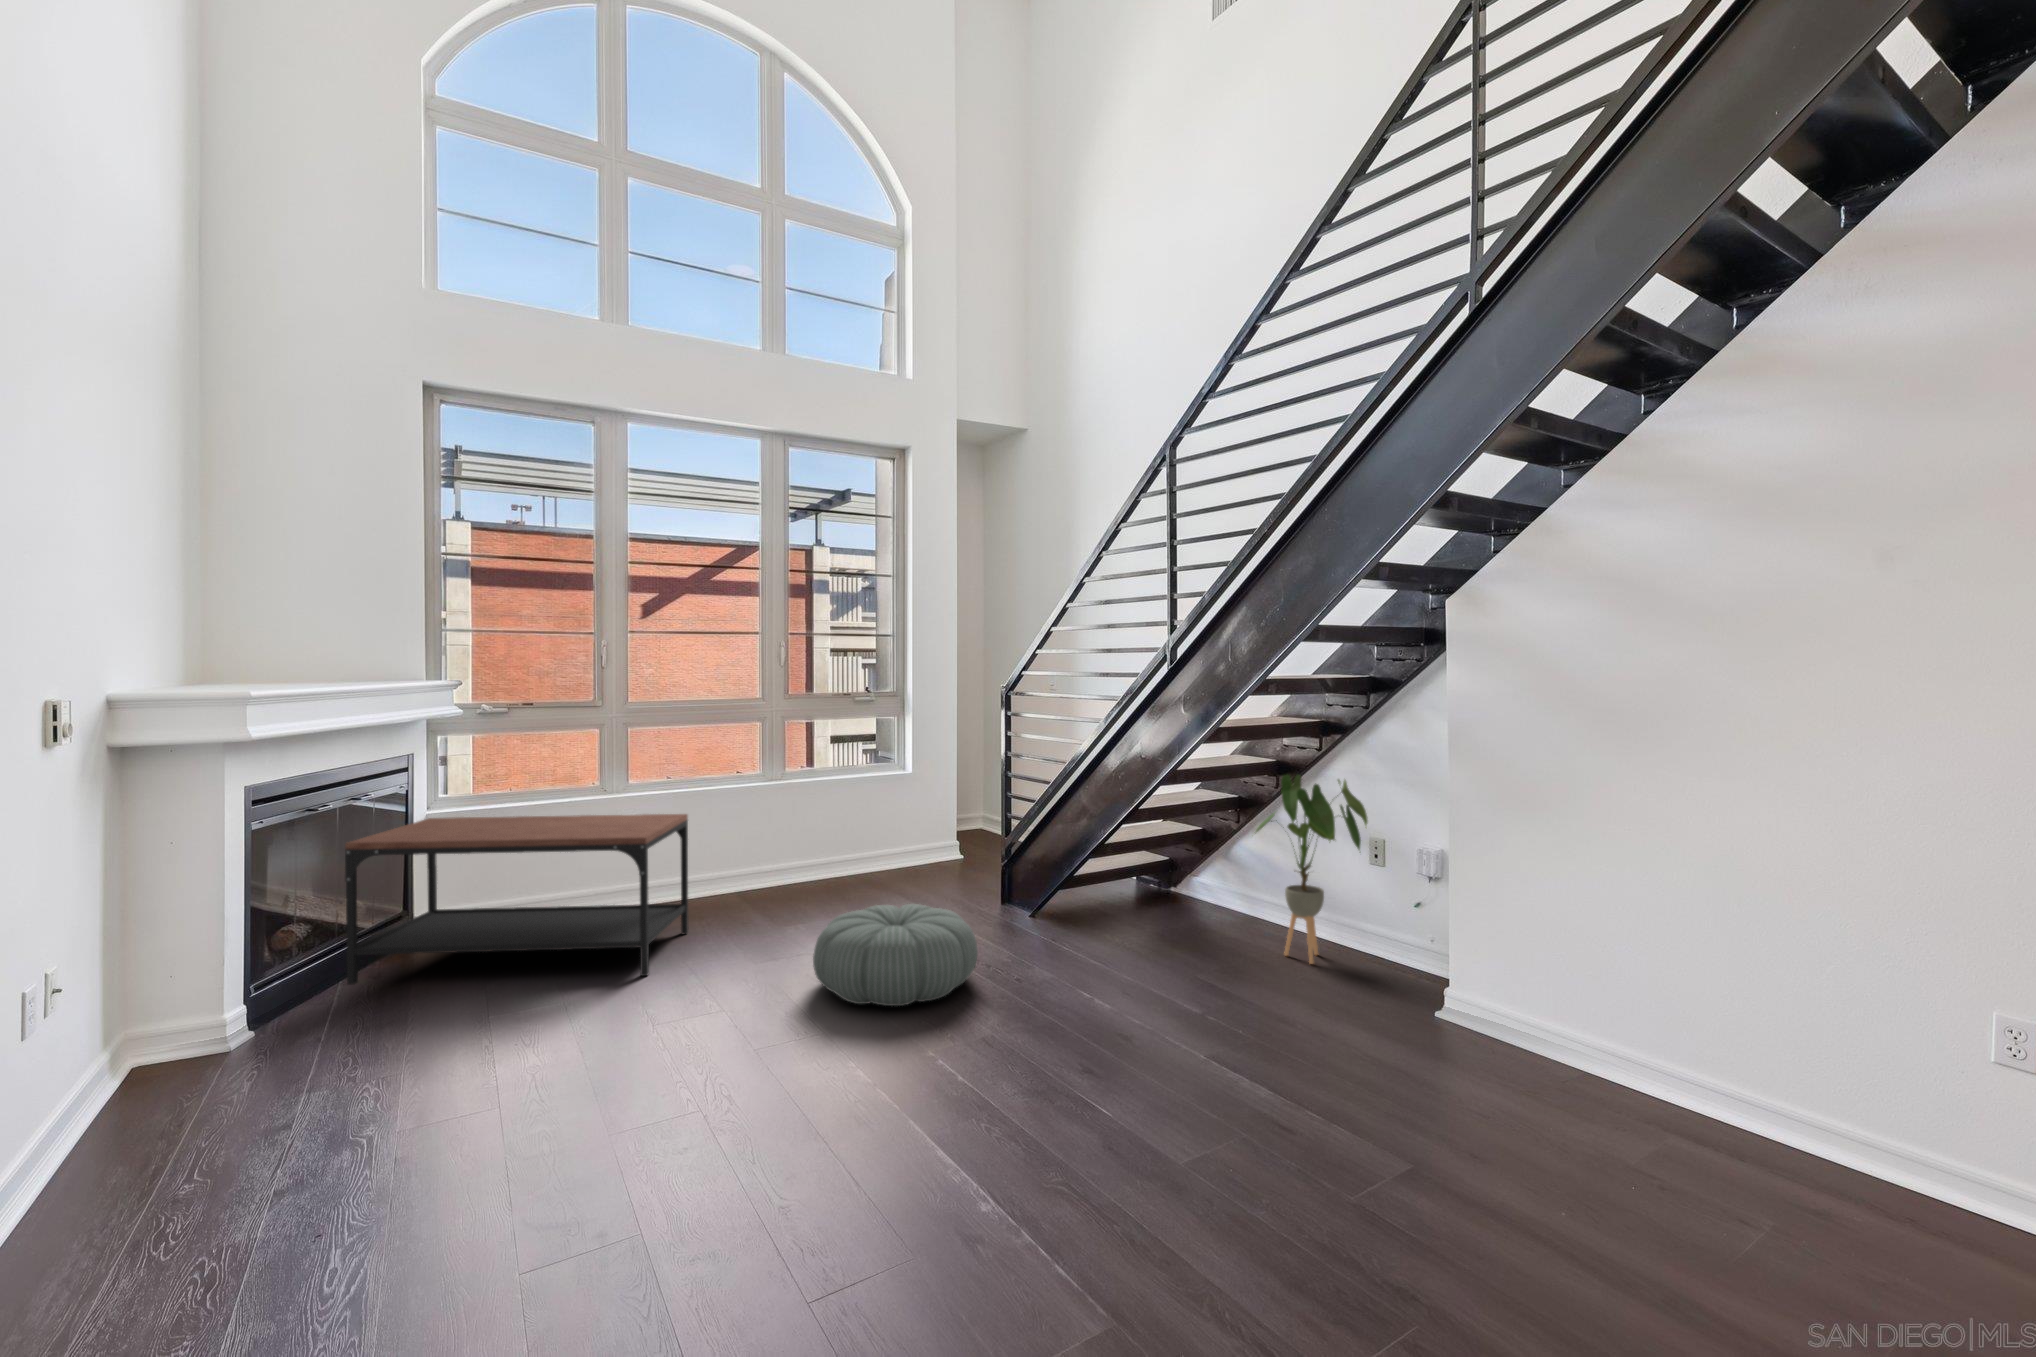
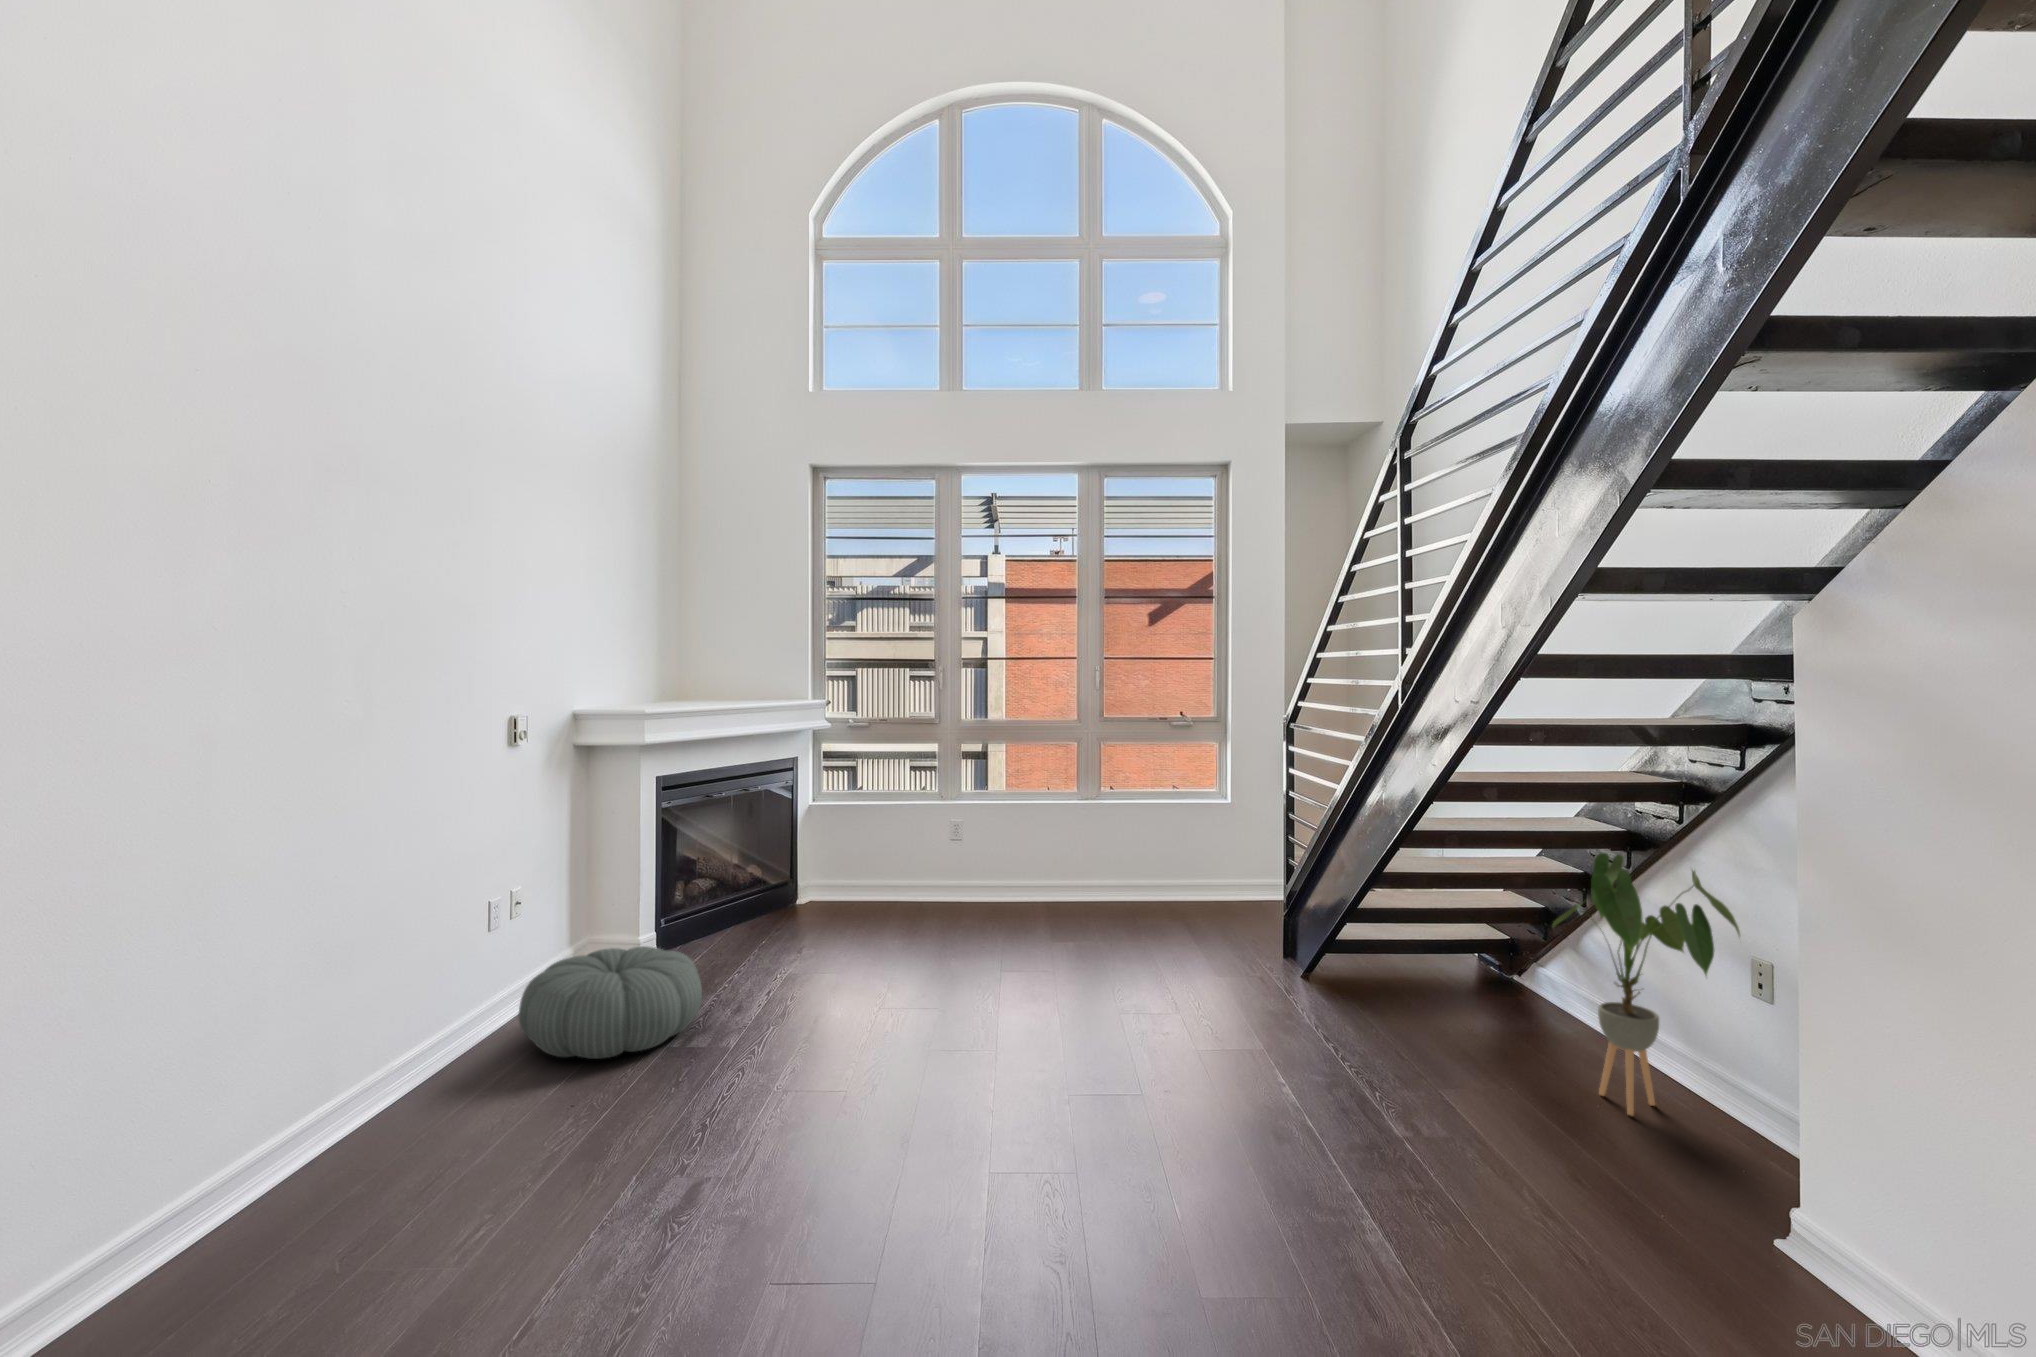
coffee table: present [345,814,689,985] -> none [735,808,983,965]
pouf: present [813,904,978,1006] -> present [519,946,702,1059]

